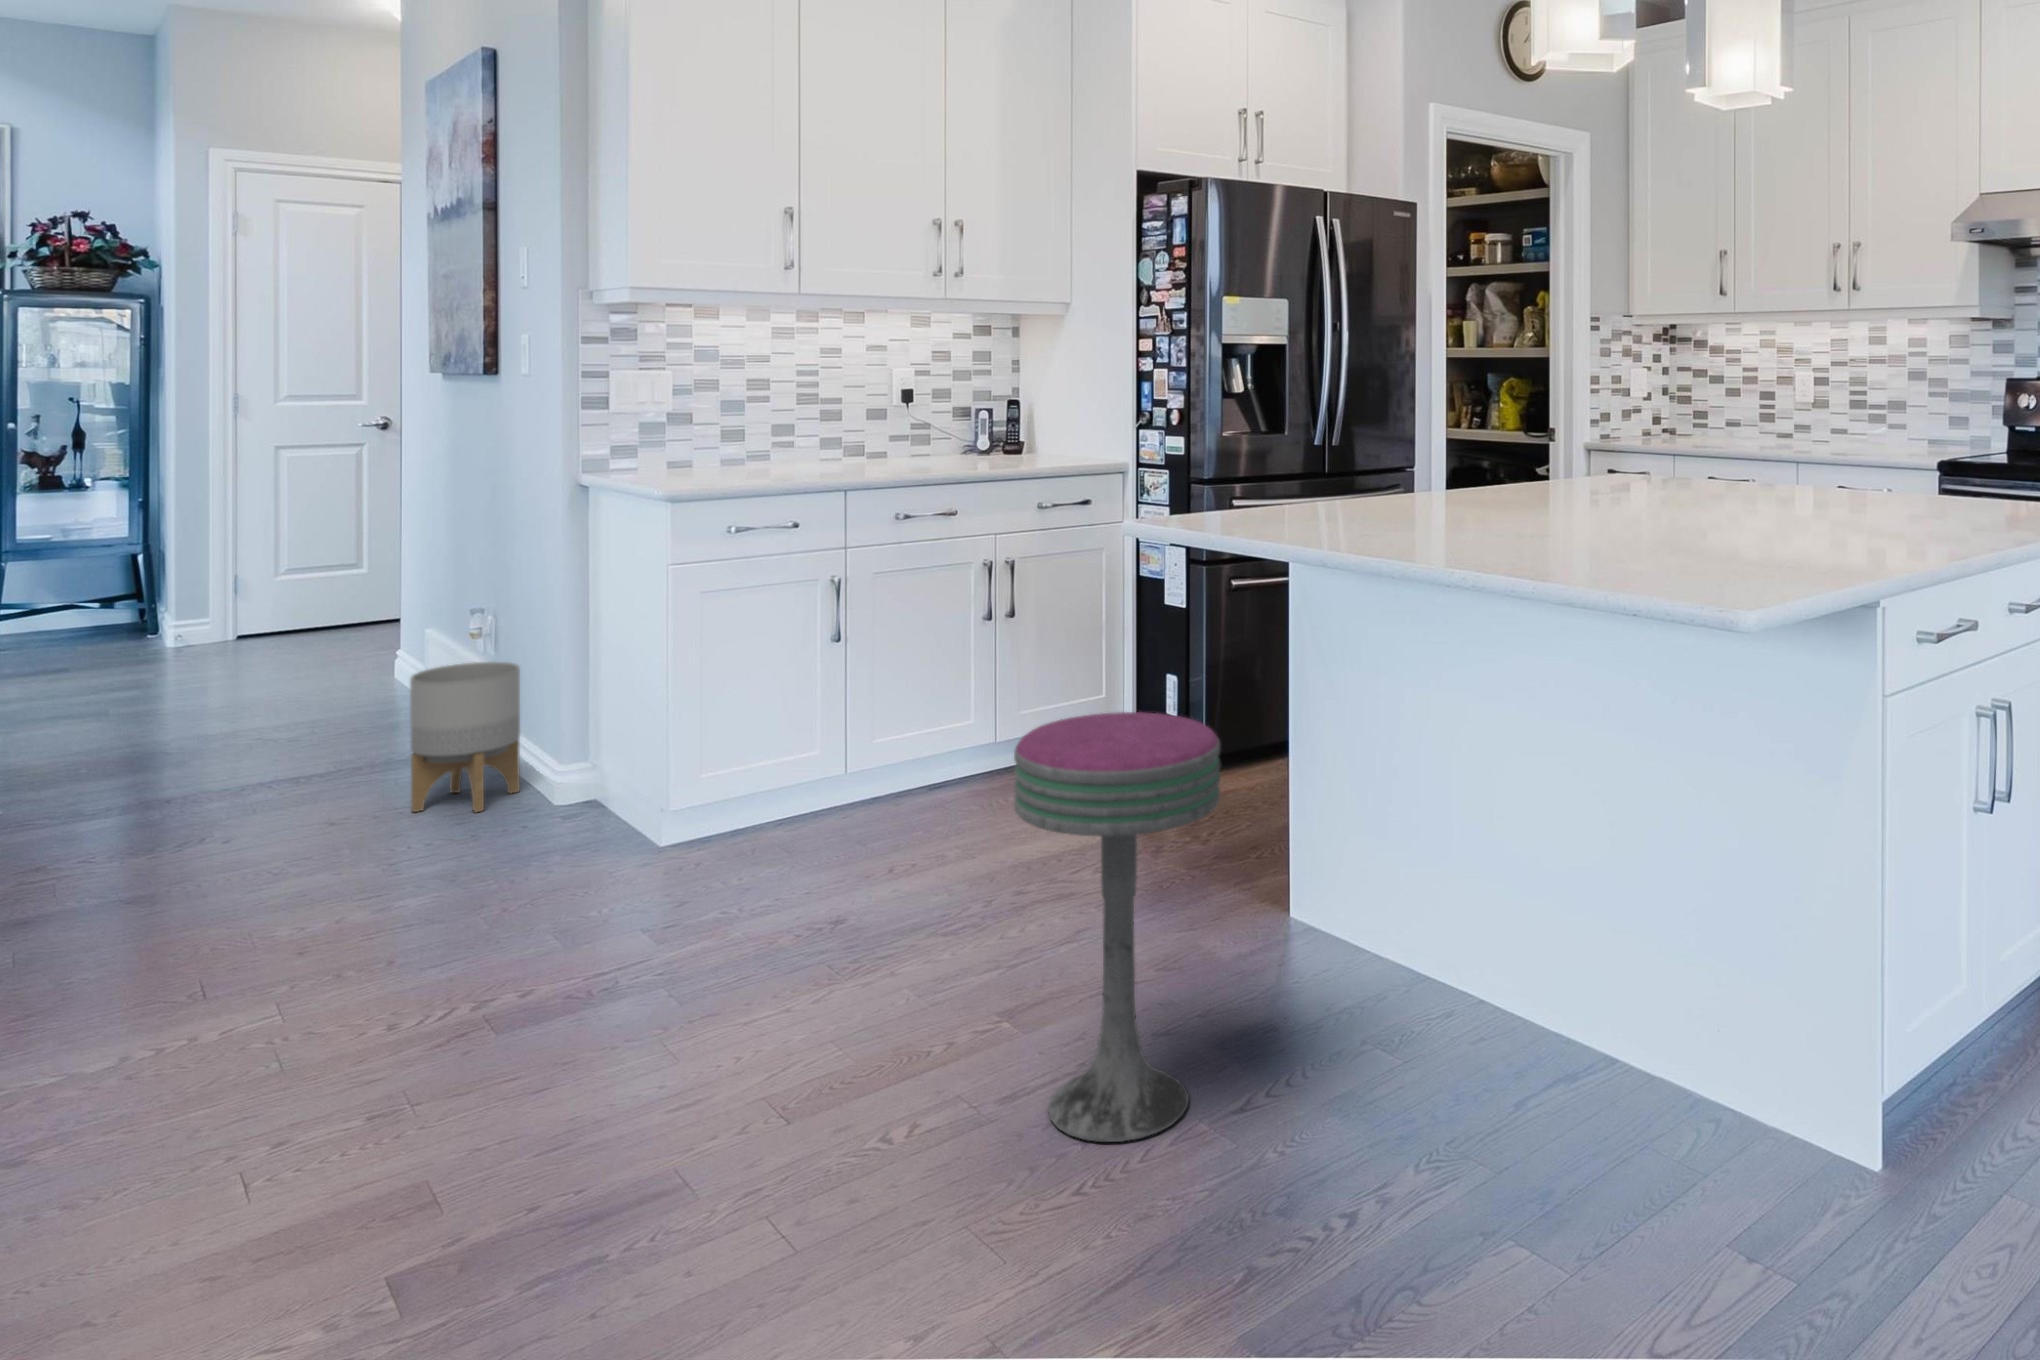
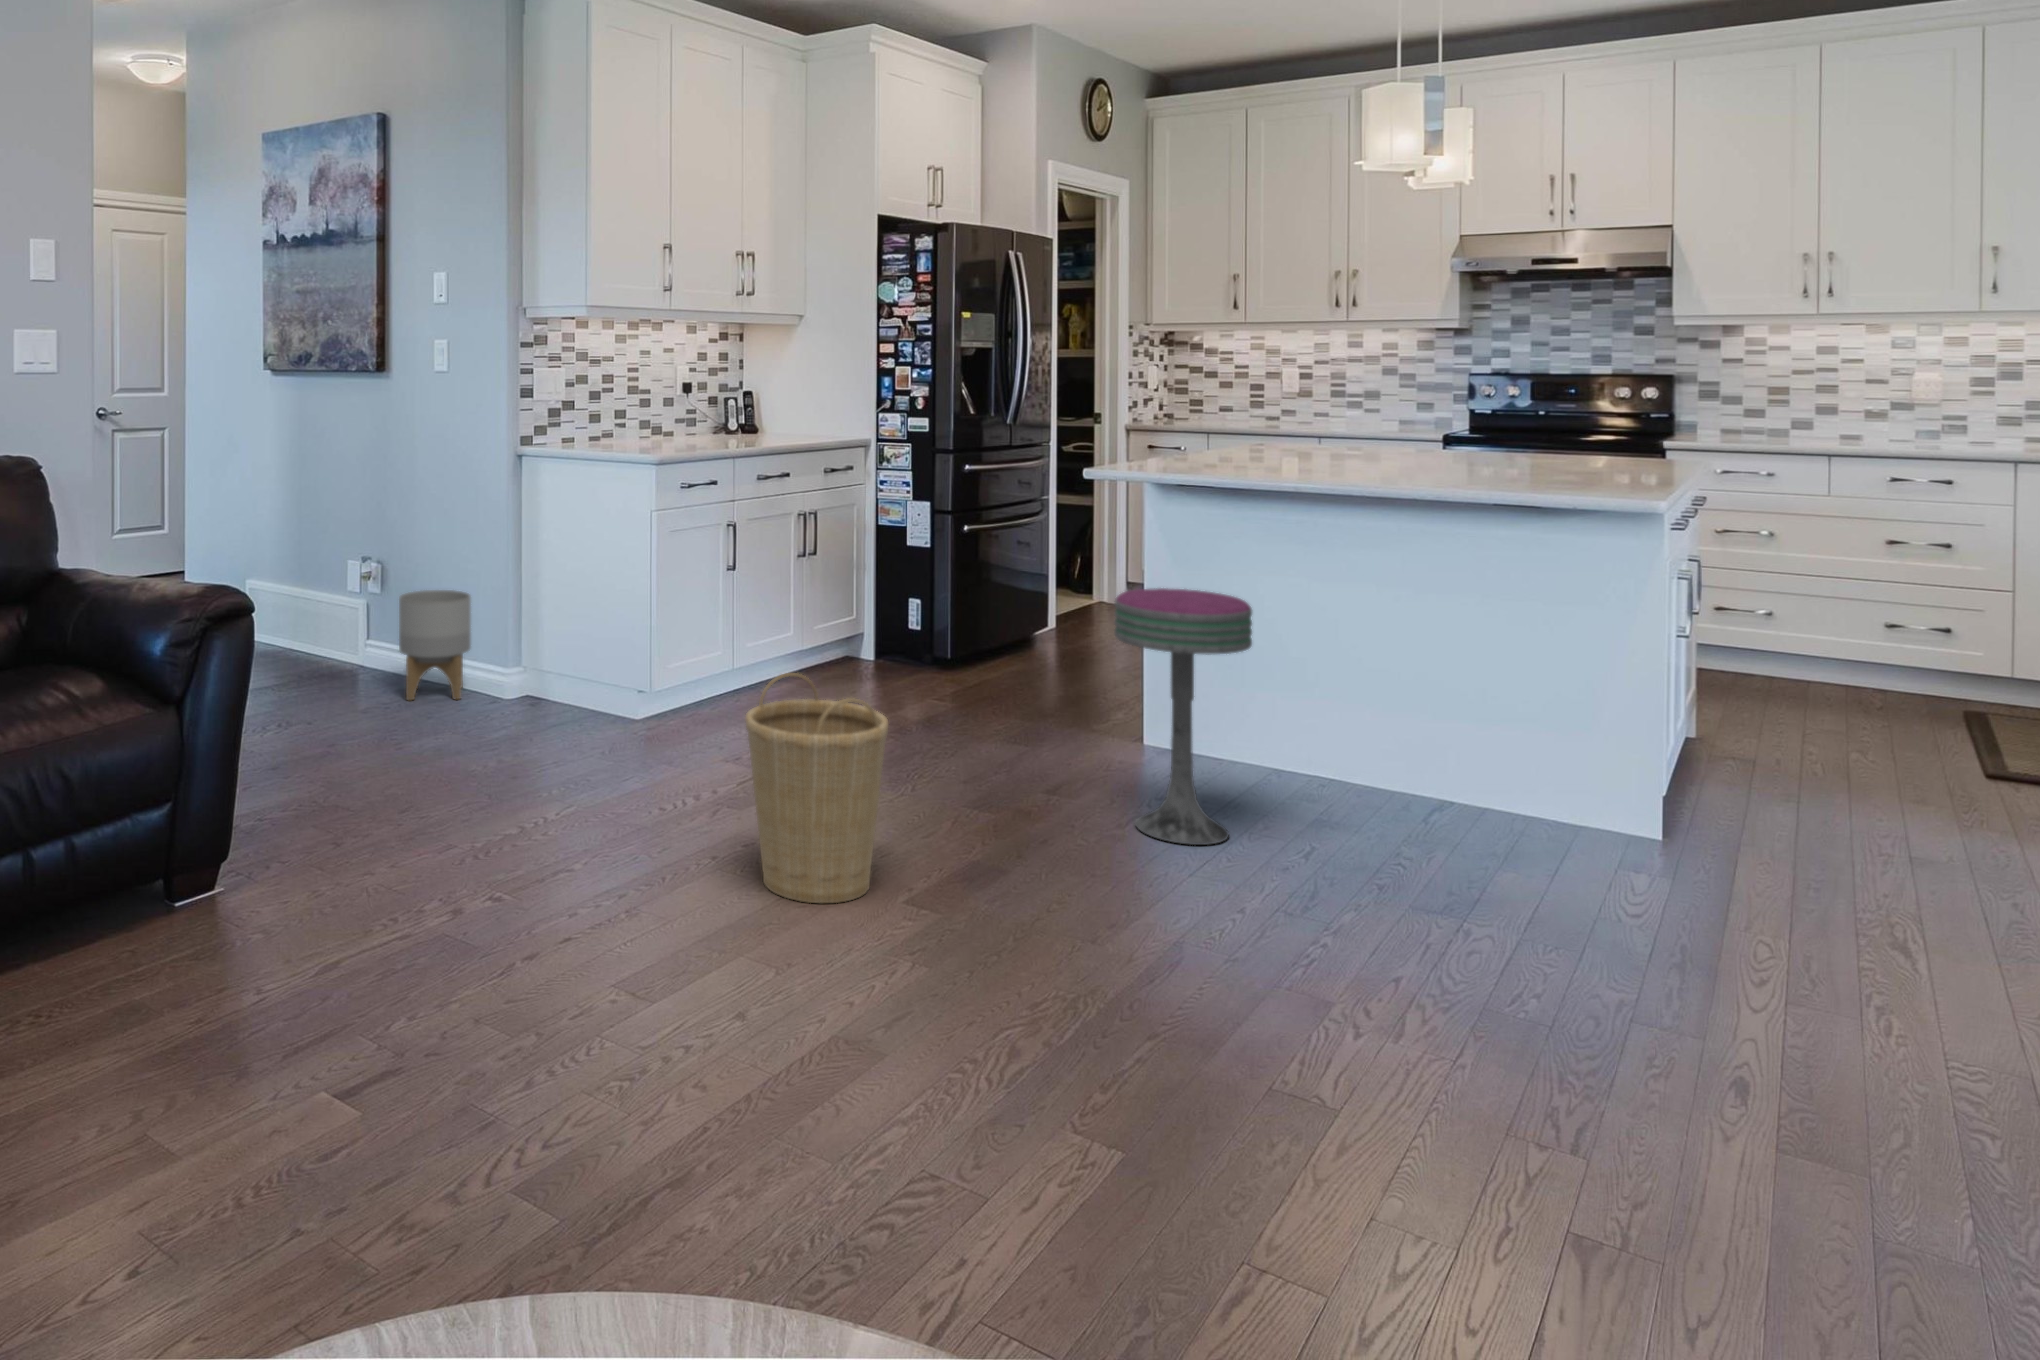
basket: none [235,852,512,1258] -> present [746,673,888,903]

